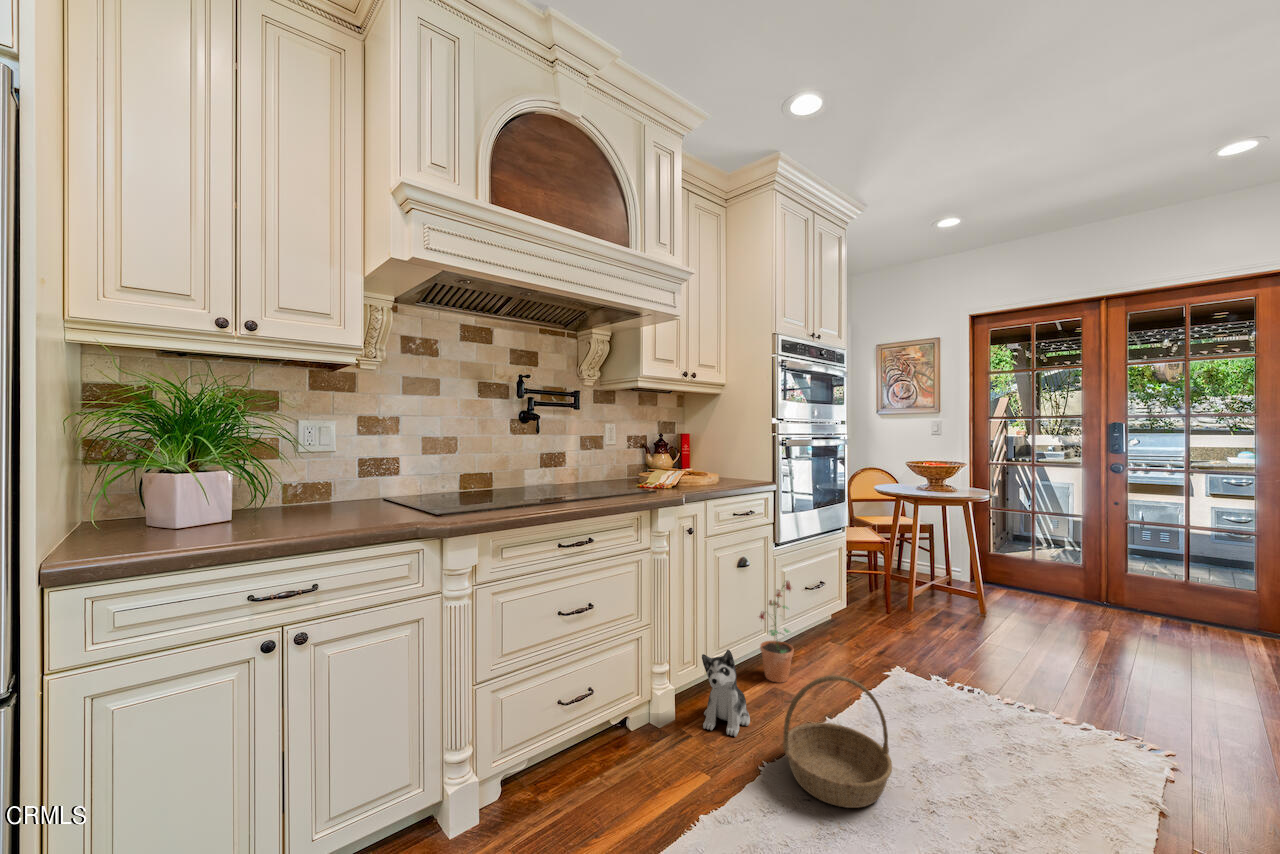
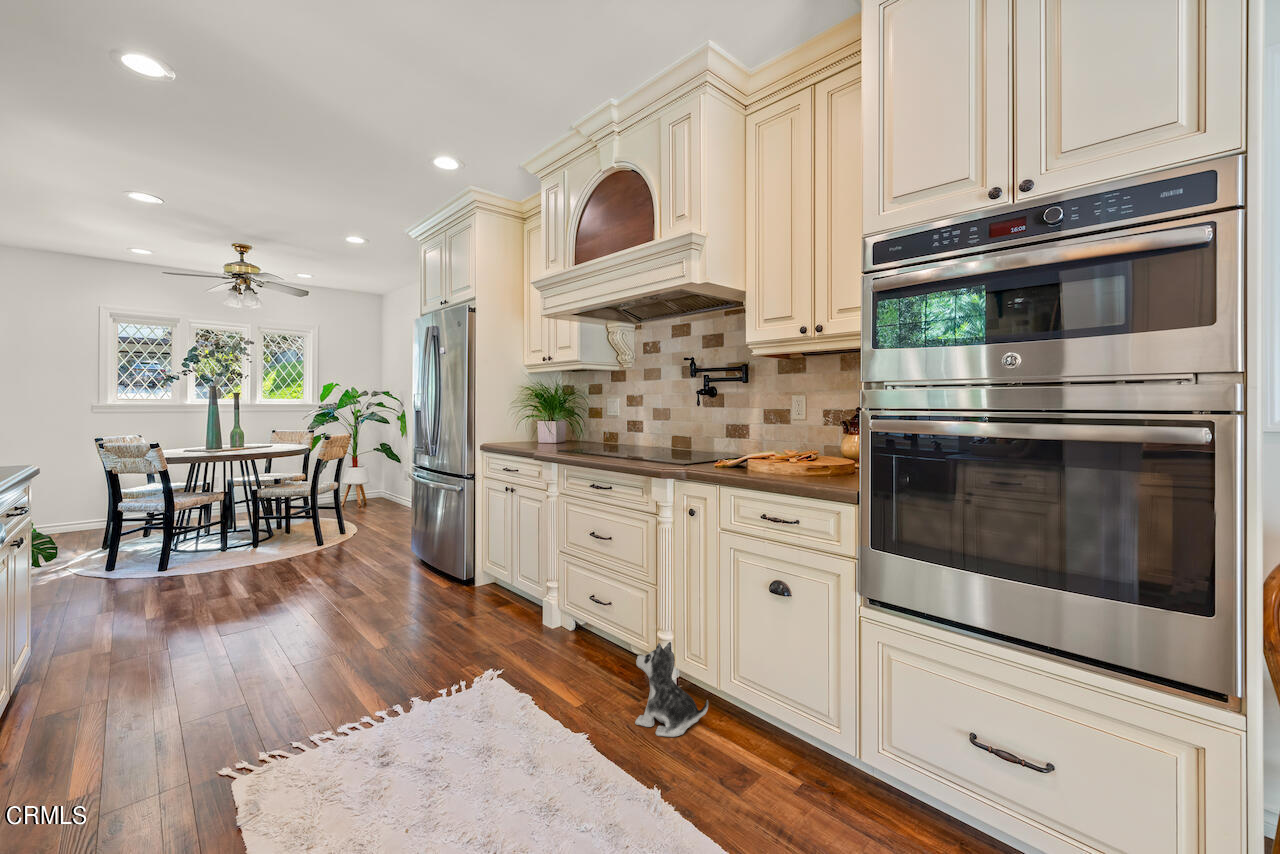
potted plant: present [759,581,793,683] -> none [755,642,839,793]
basket: present [783,675,892,808] -> none [497,662,607,807]

